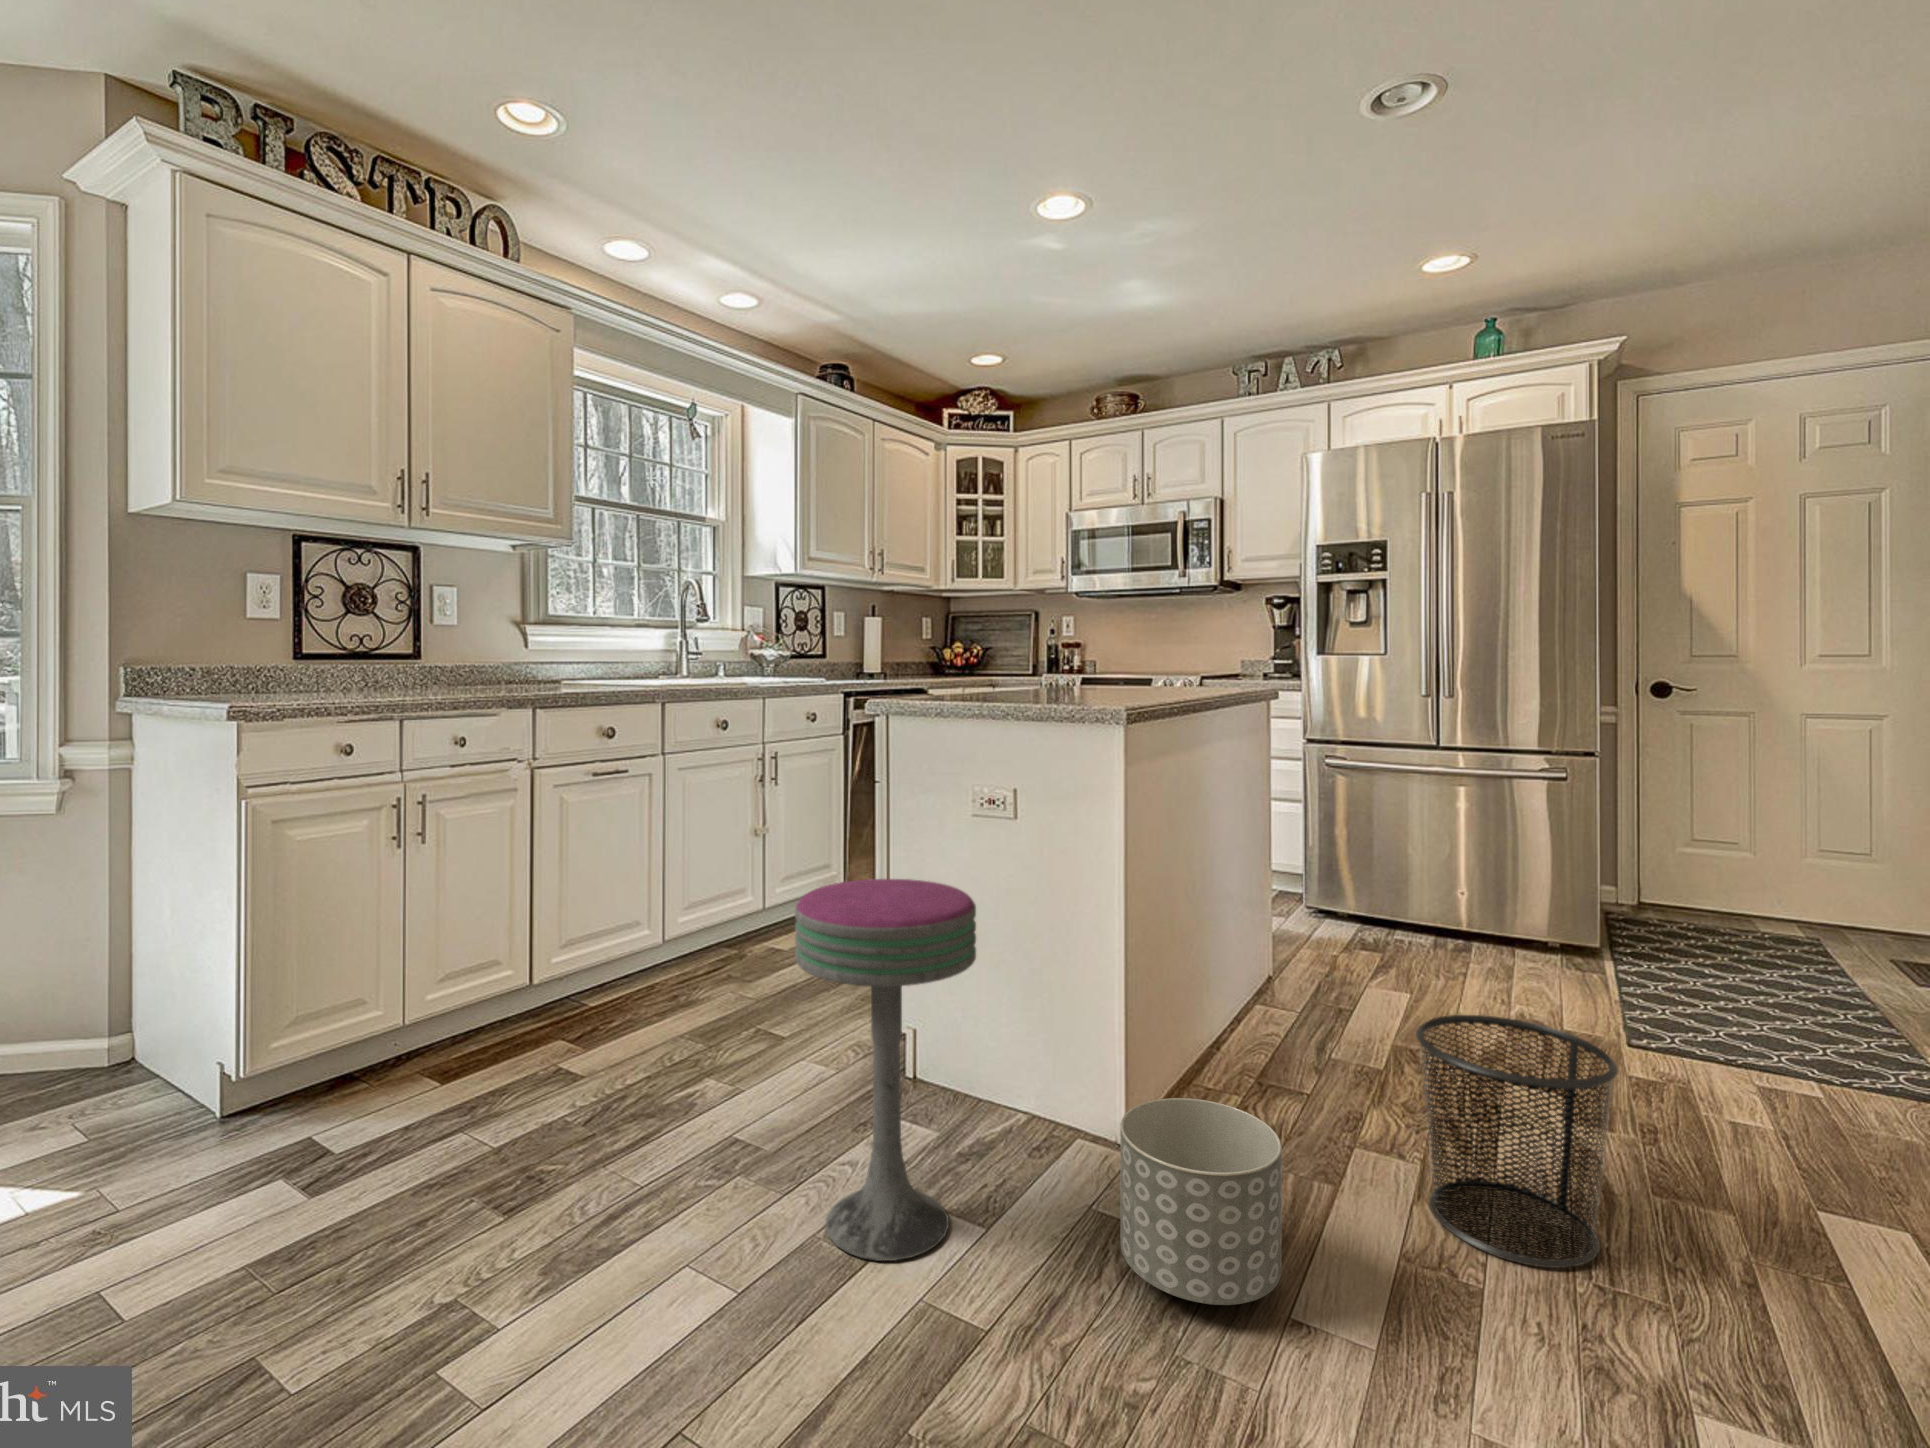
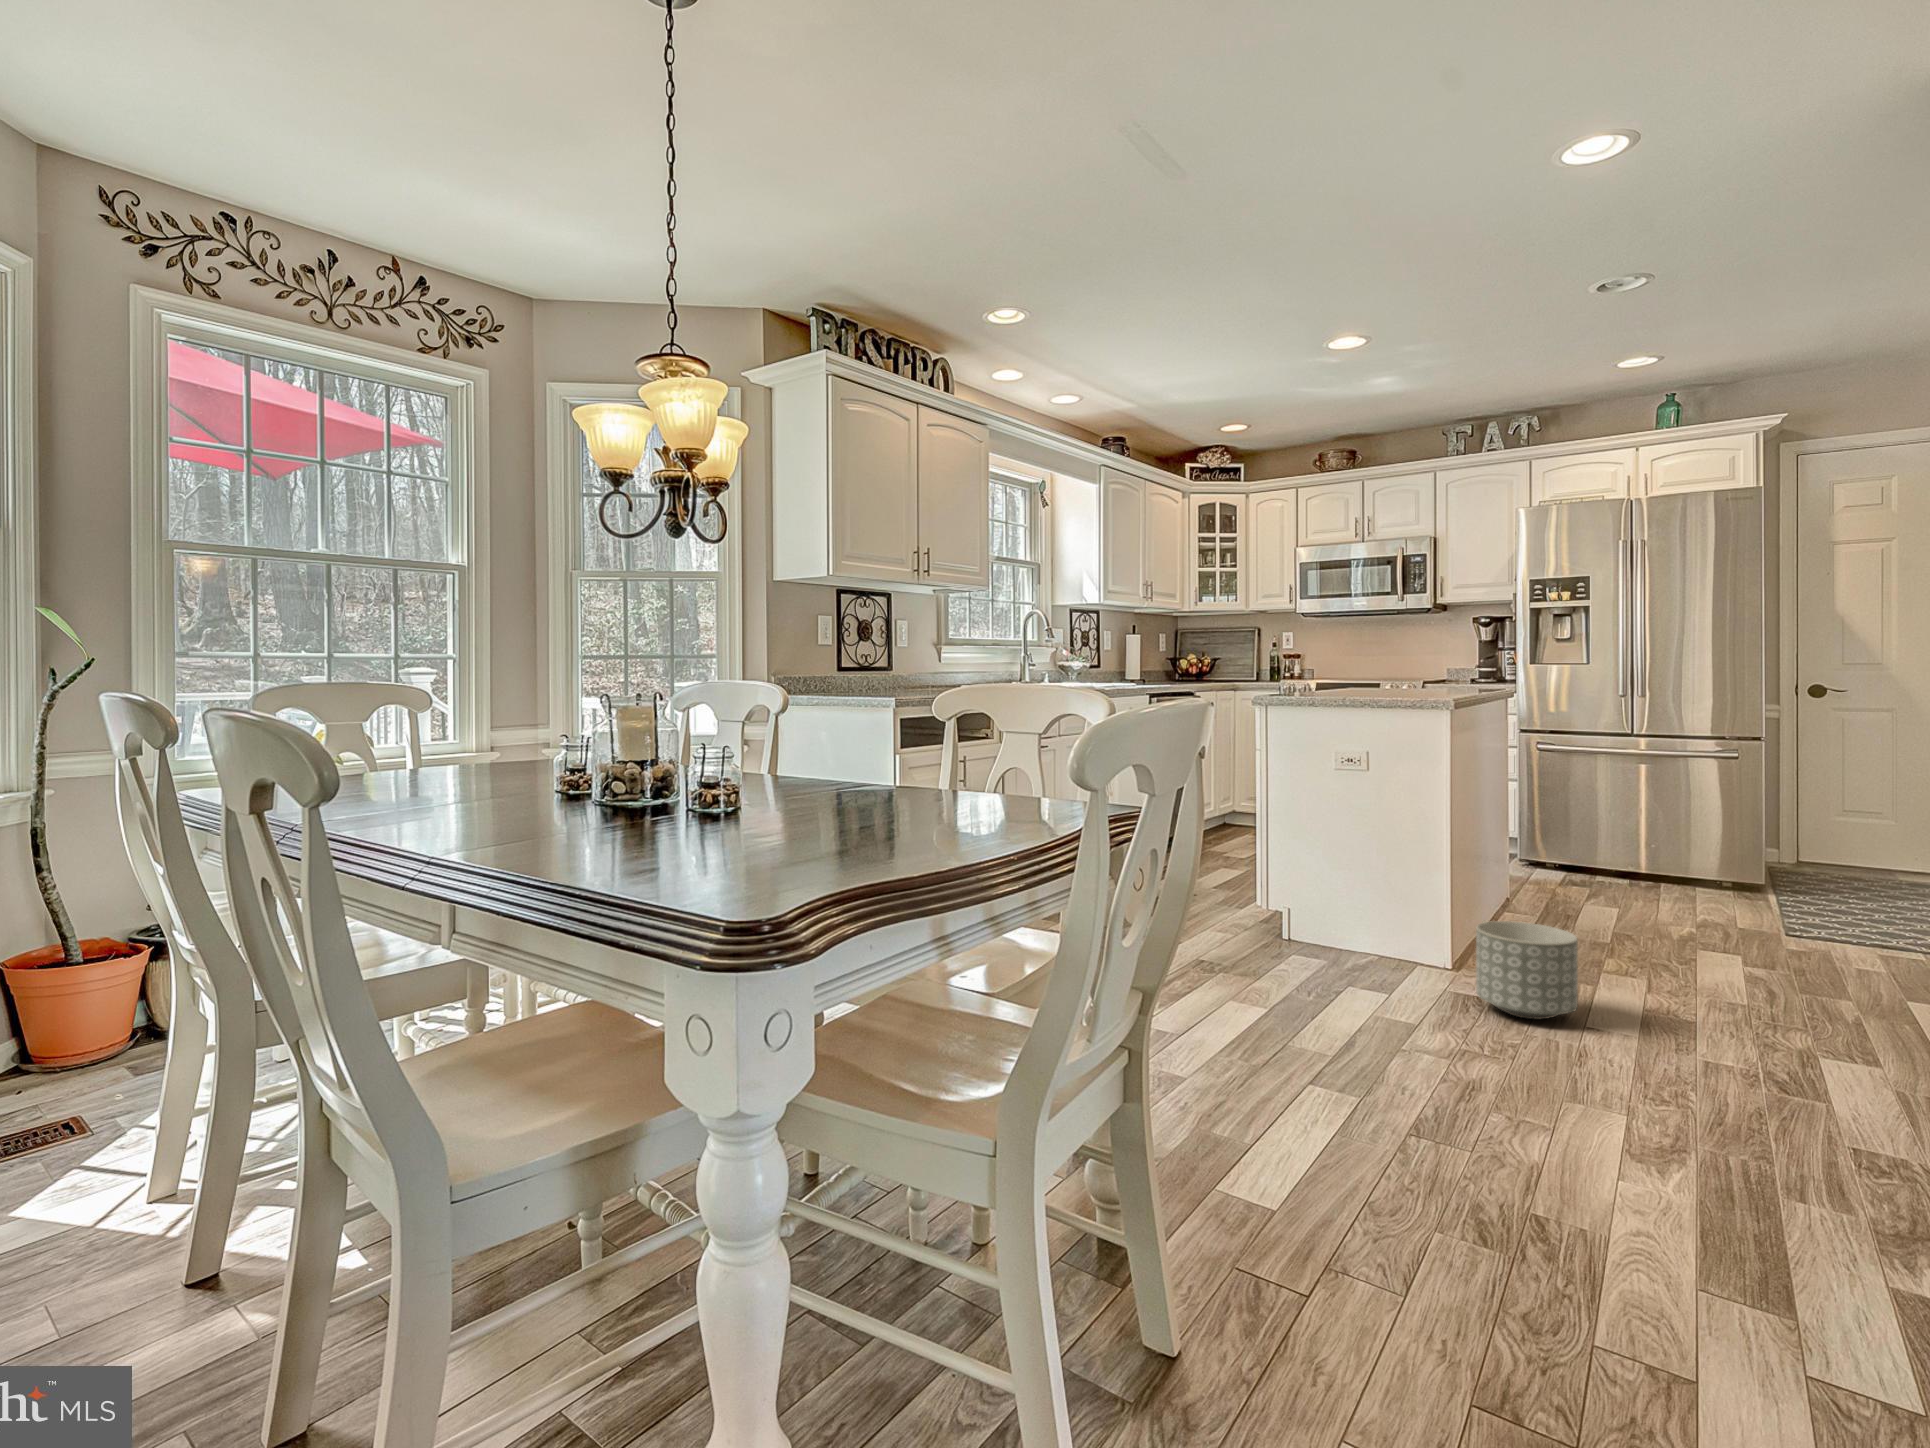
bar stool: present [795,879,976,1261] -> none [1272,798,1384,1003]
waste bin: present [1416,1015,1618,1268] -> none [1647,885,1777,1017]

